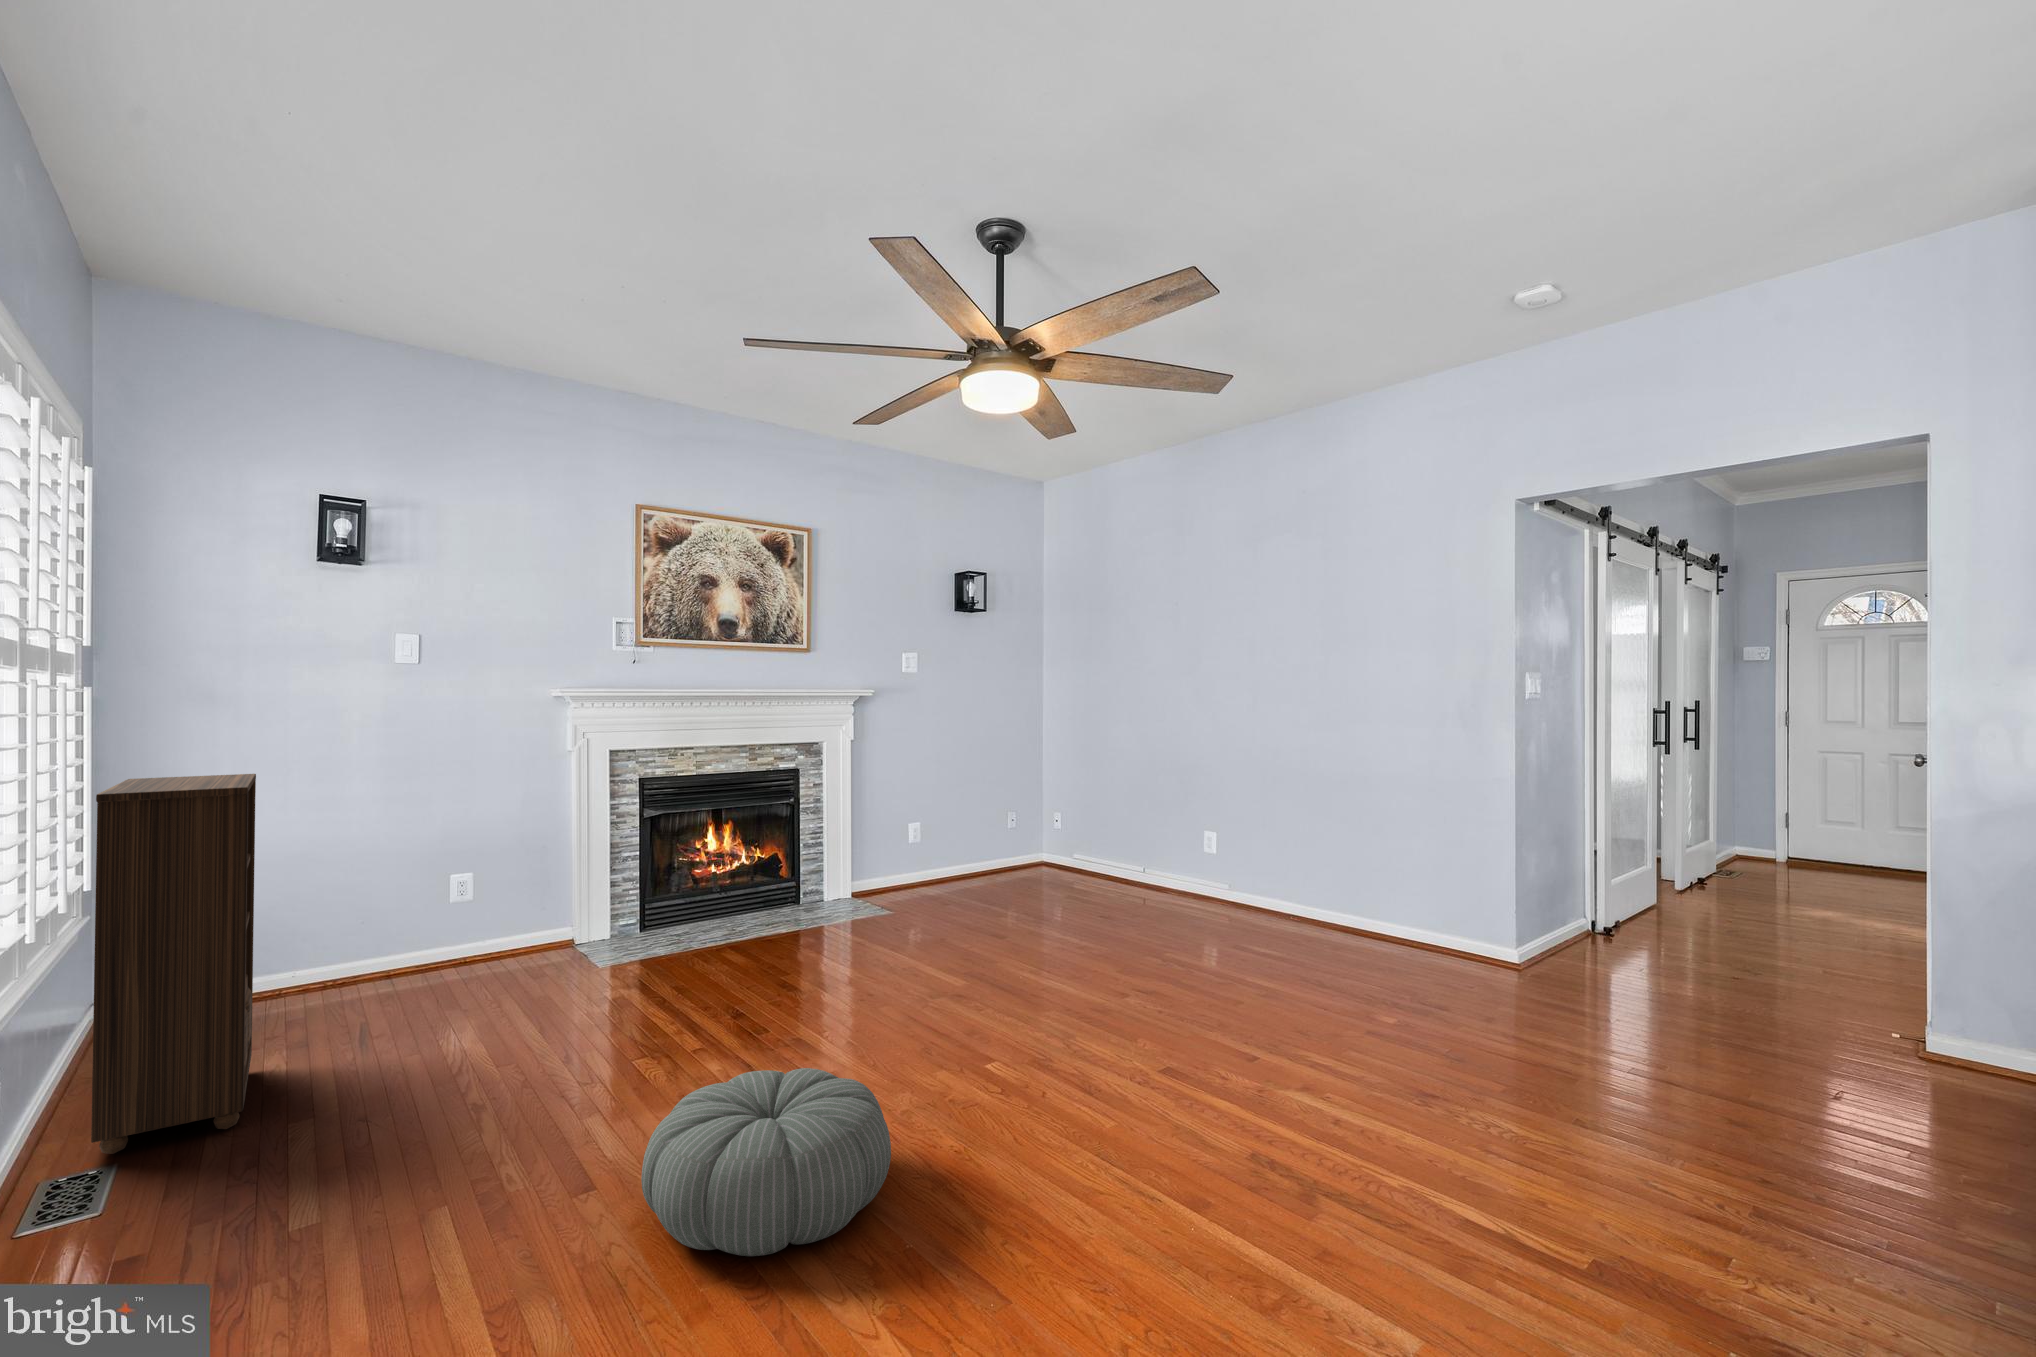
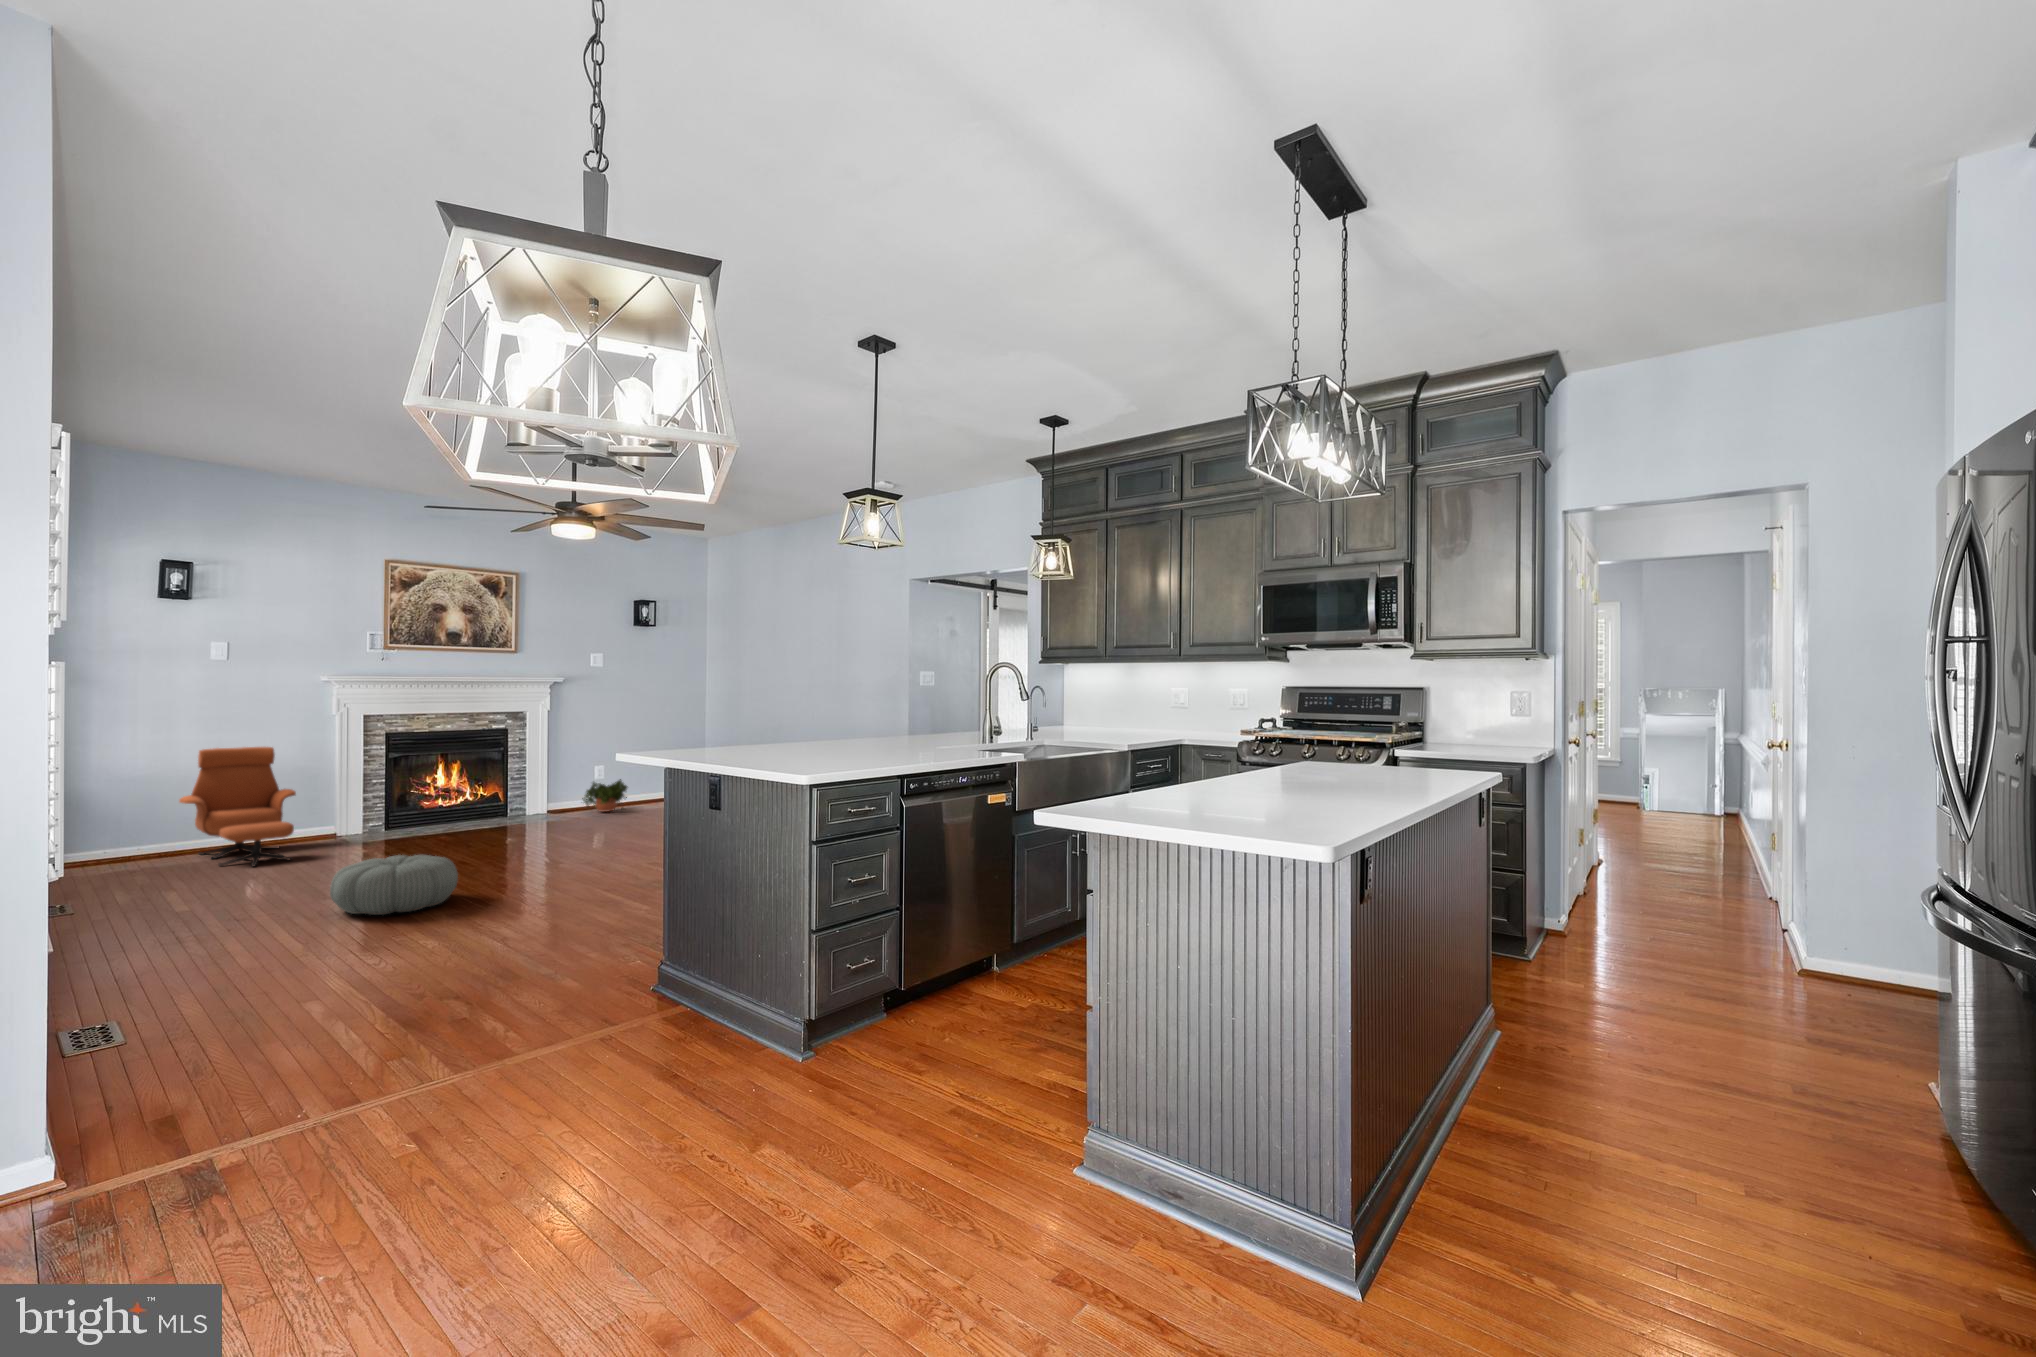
bookshelf: present [91,774,256,1154] -> none [47,722,130,903]
lounge chair: none [345,805,523,1030] -> present [179,747,296,866]
potted plant: none [896,840,963,894] -> present [582,779,628,812]

